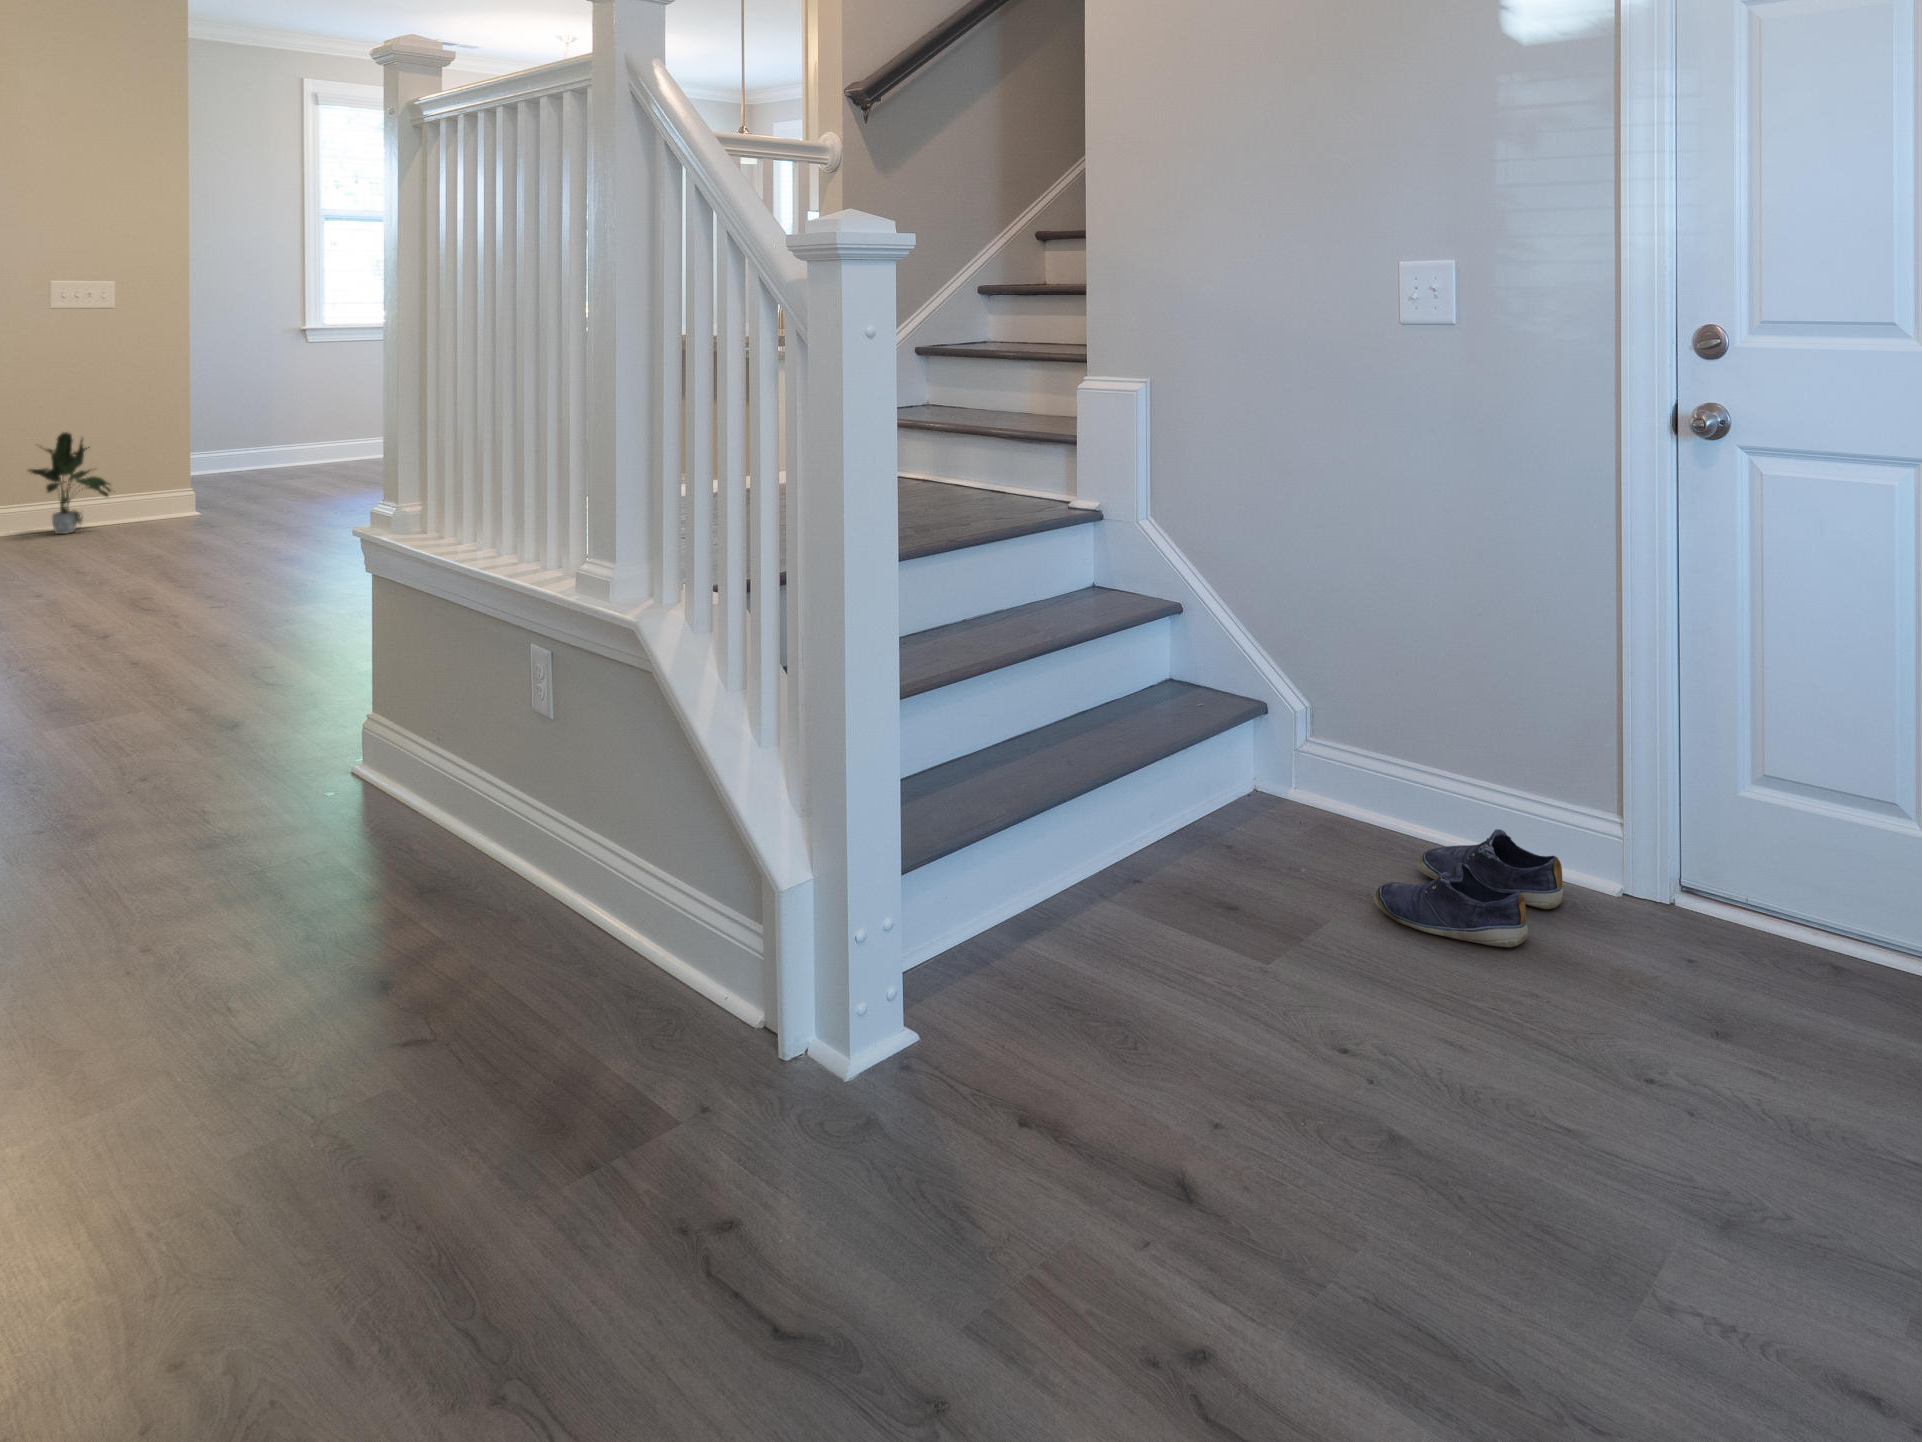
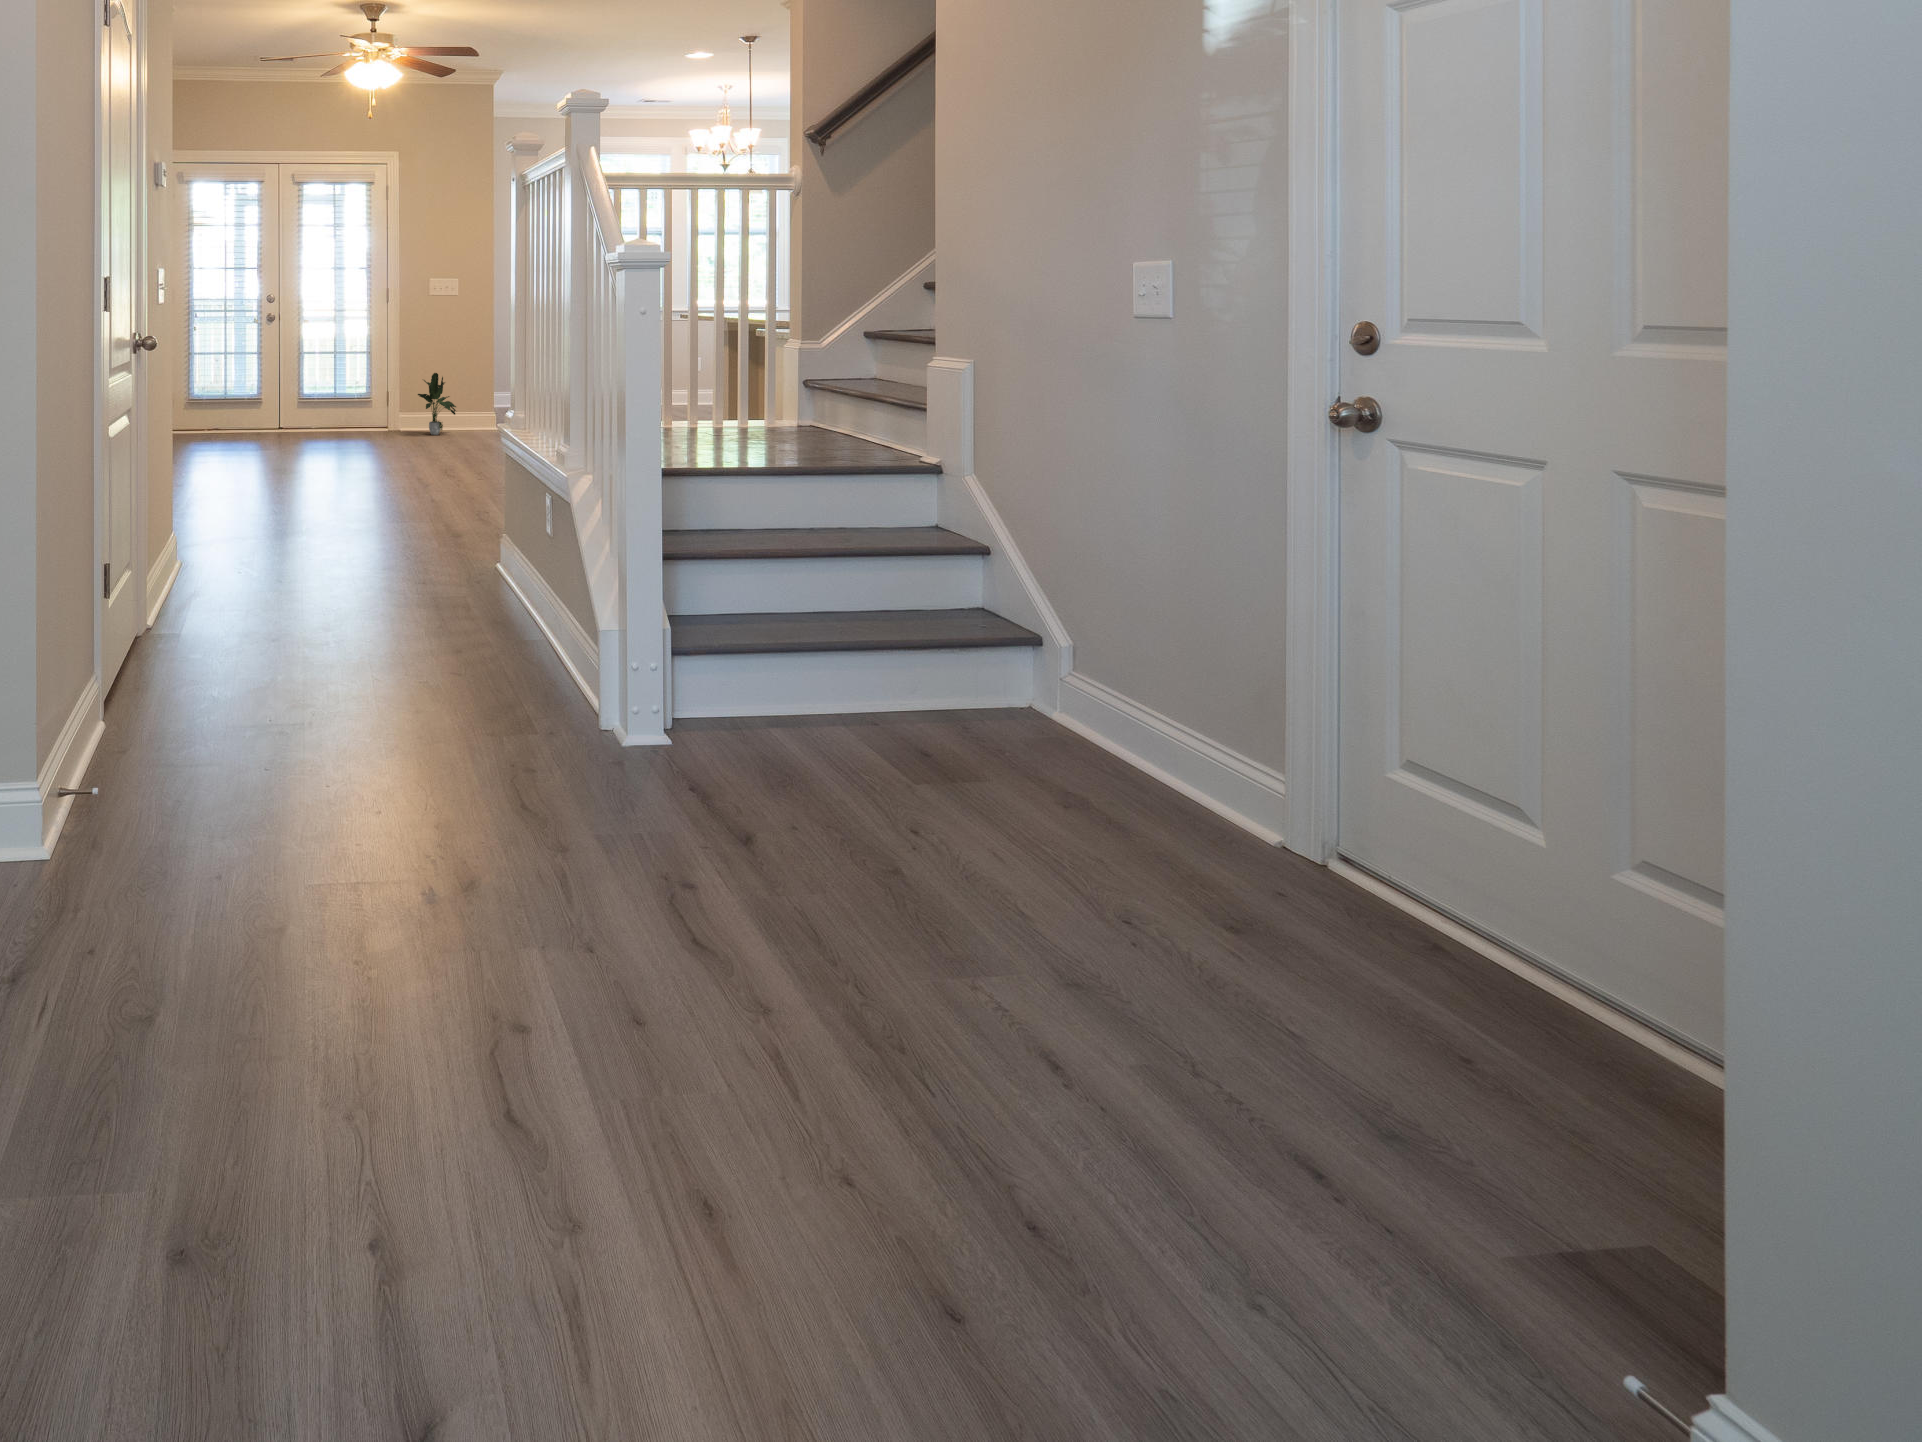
shoe: present [1373,829,1563,947] -> none [1043,761,1224,840]

